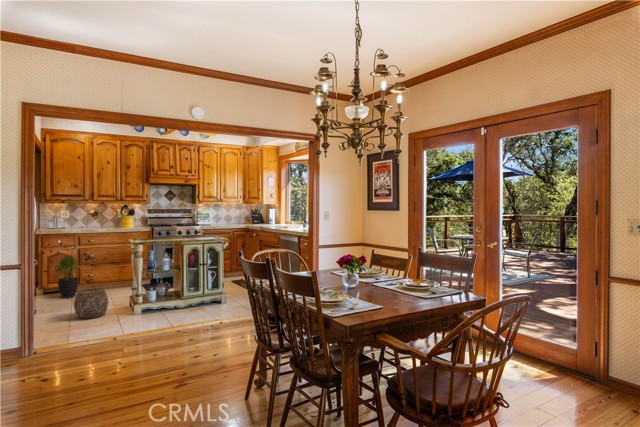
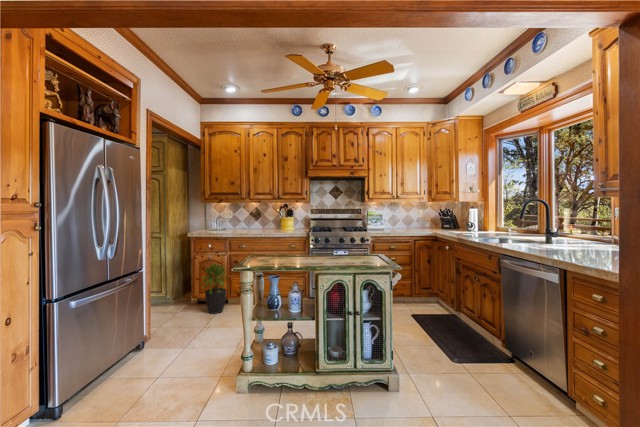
woven basket: present [74,288,108,319] -> none [172,323,220,376]

